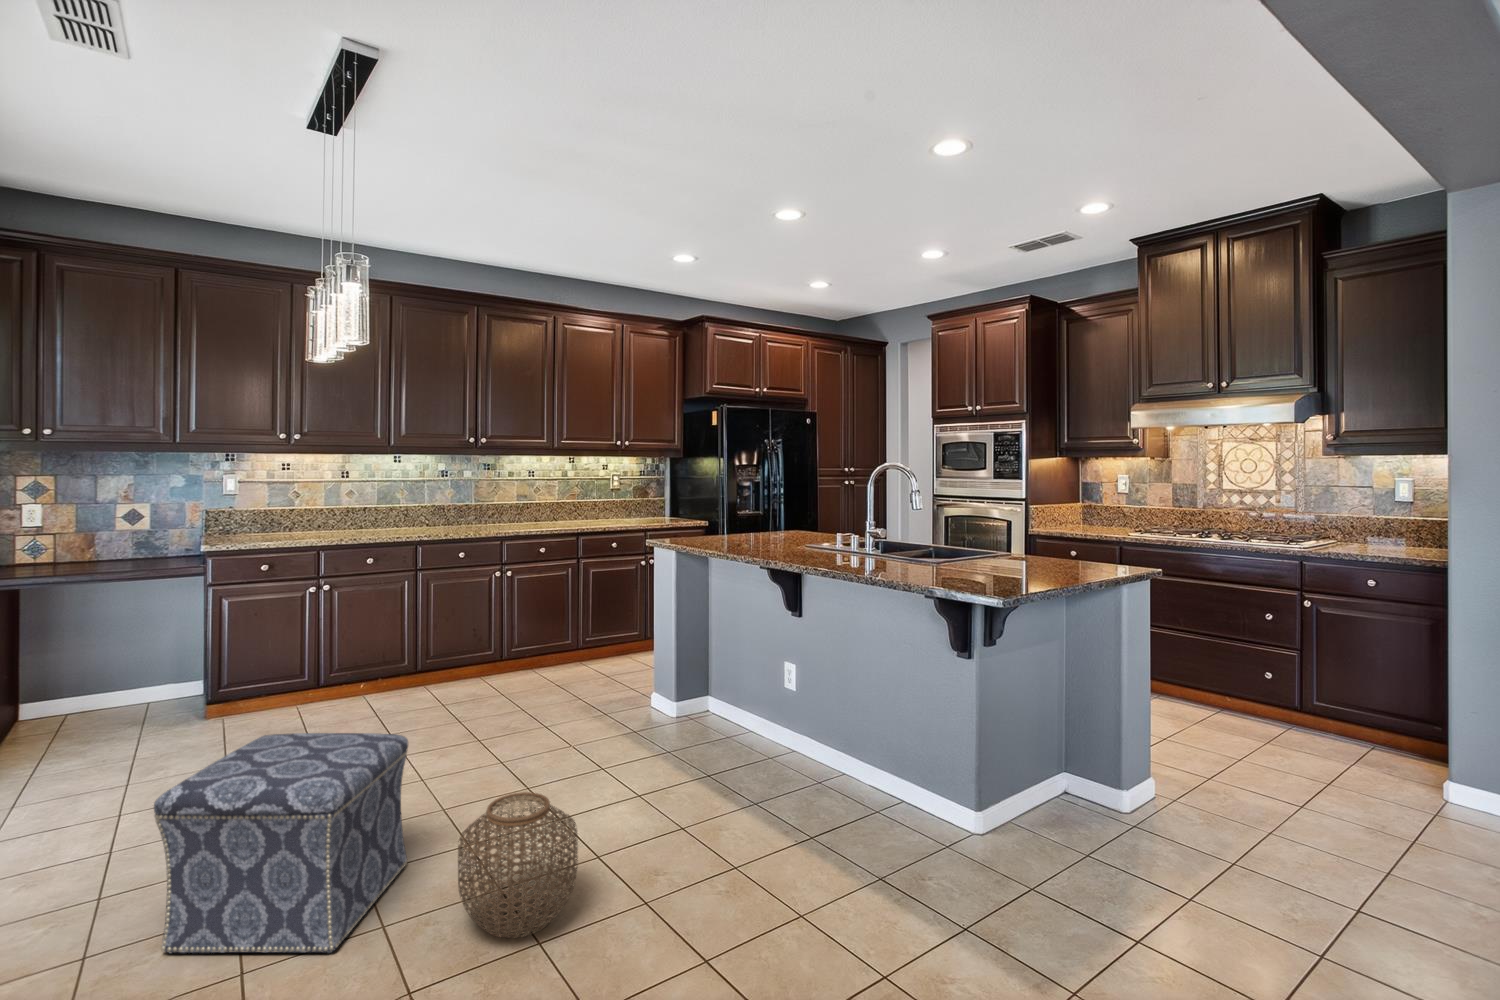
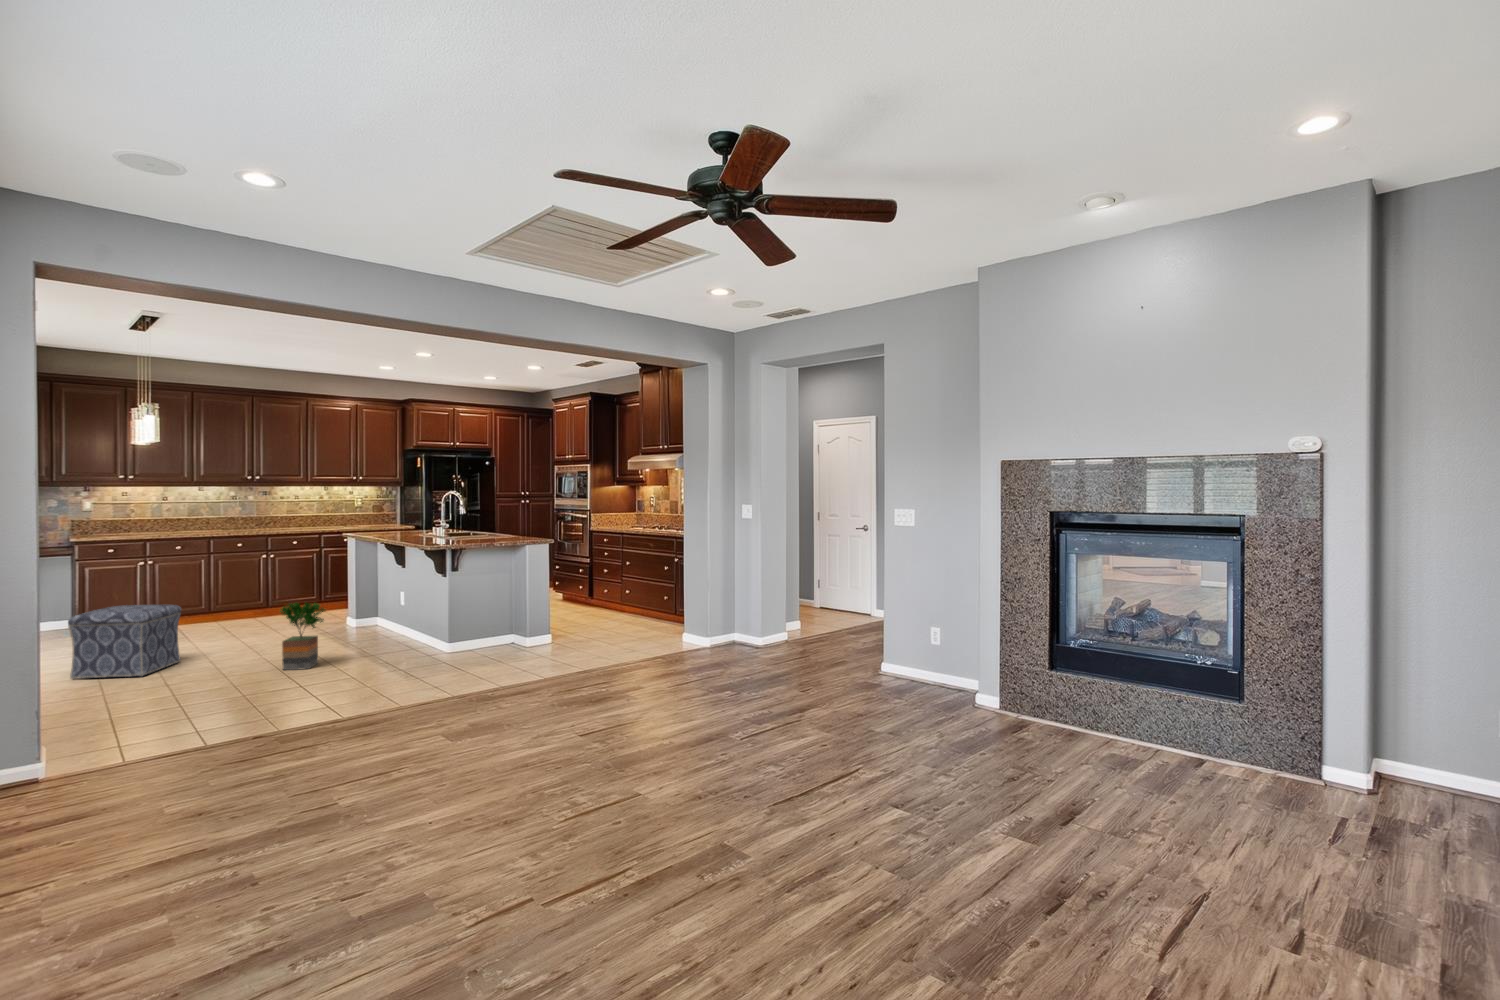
potted tree: none [646,750,763,942] -> present [280,603,325,670]
woven basket: present [458,792,578,938] -> none [197,621,251,672]

